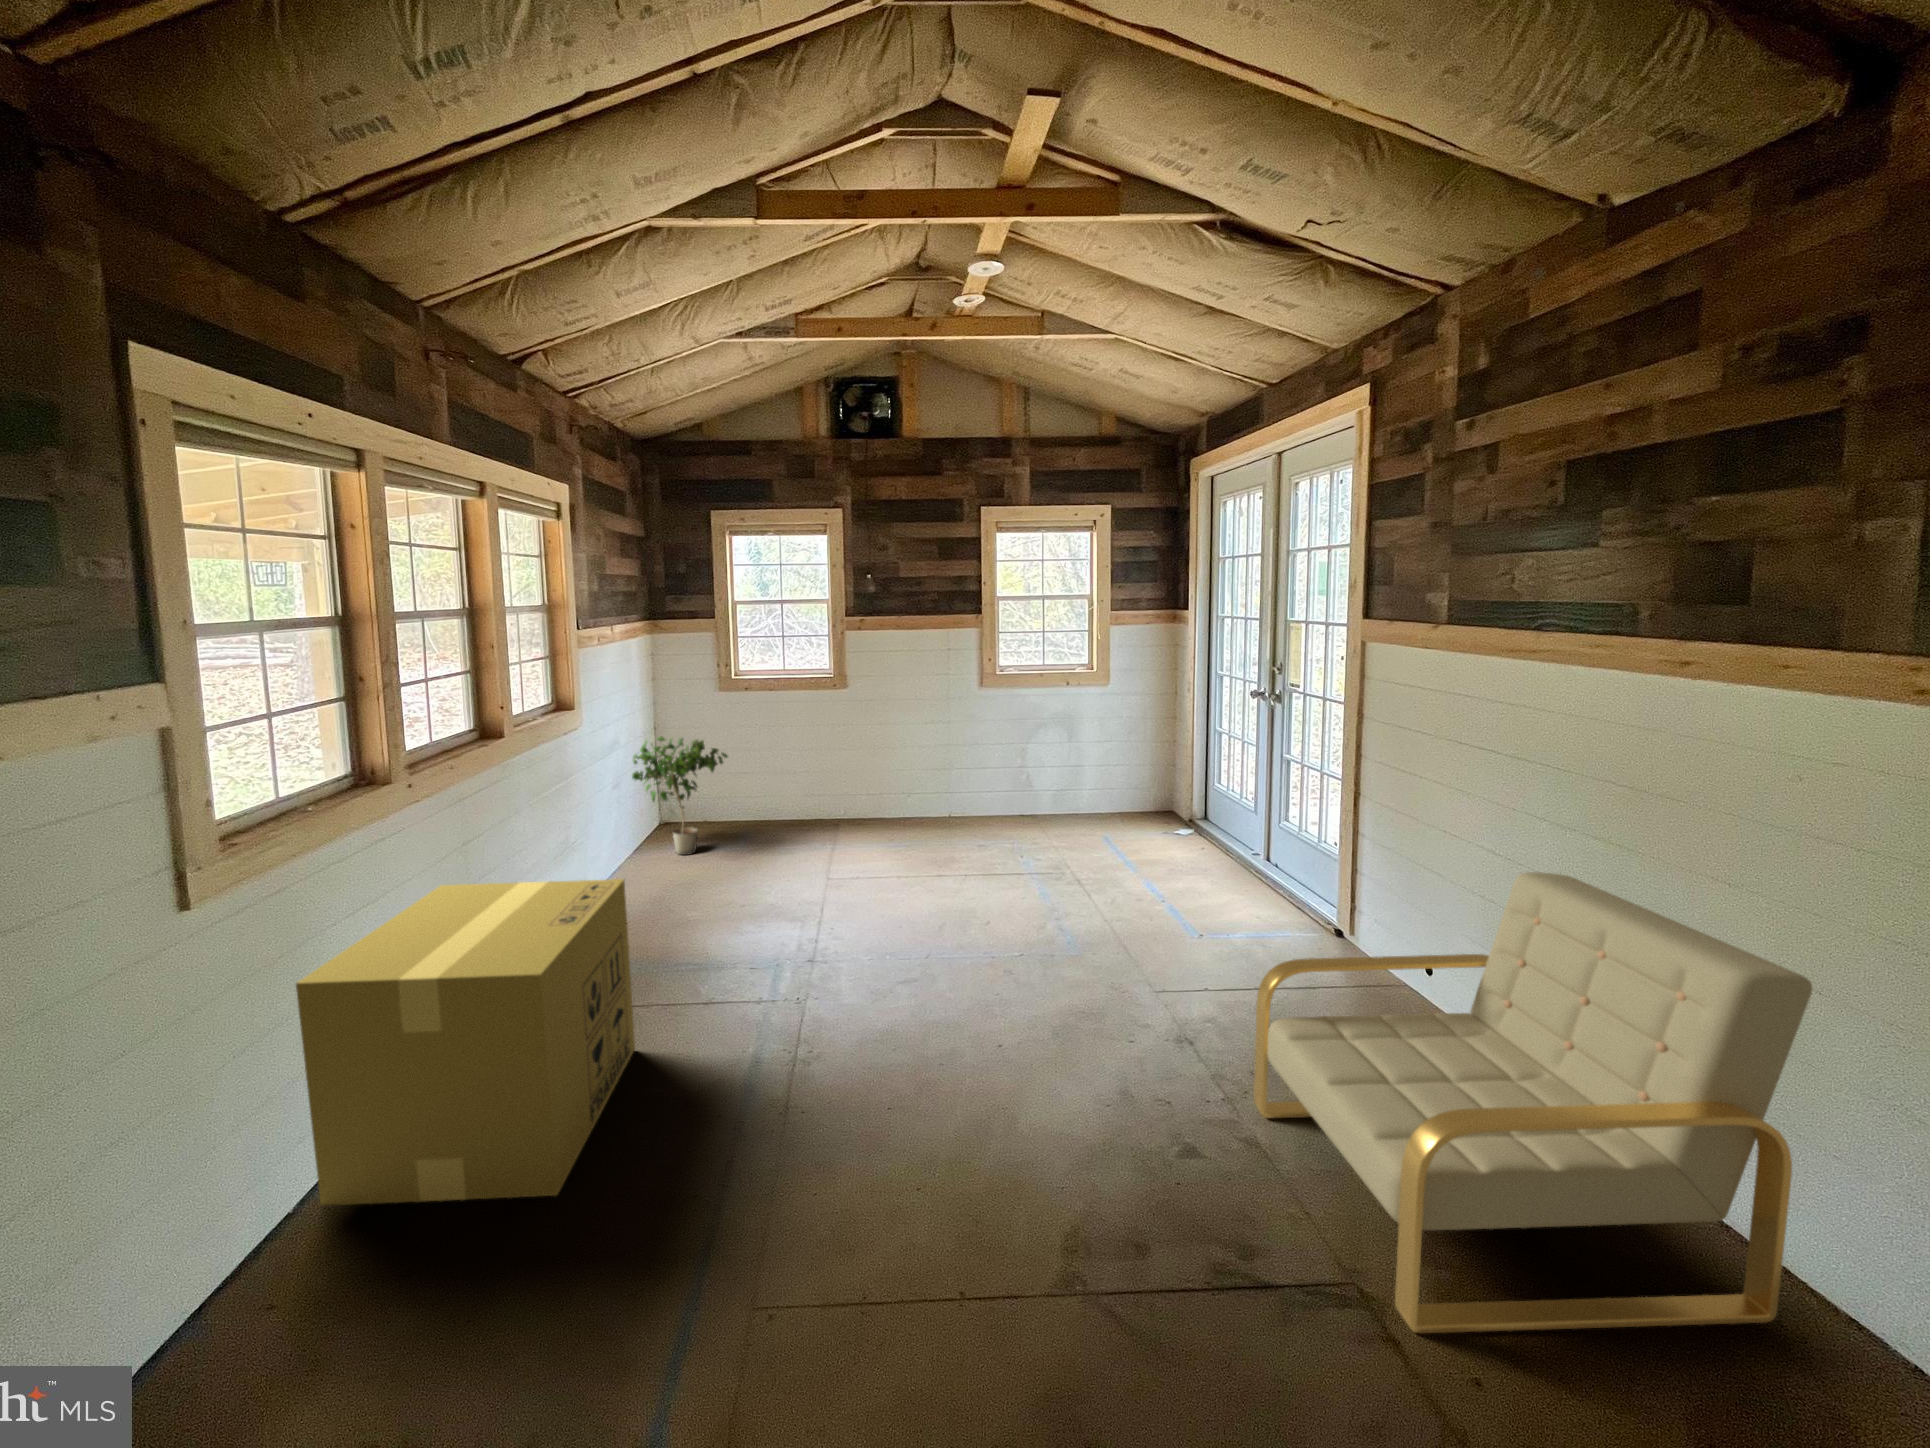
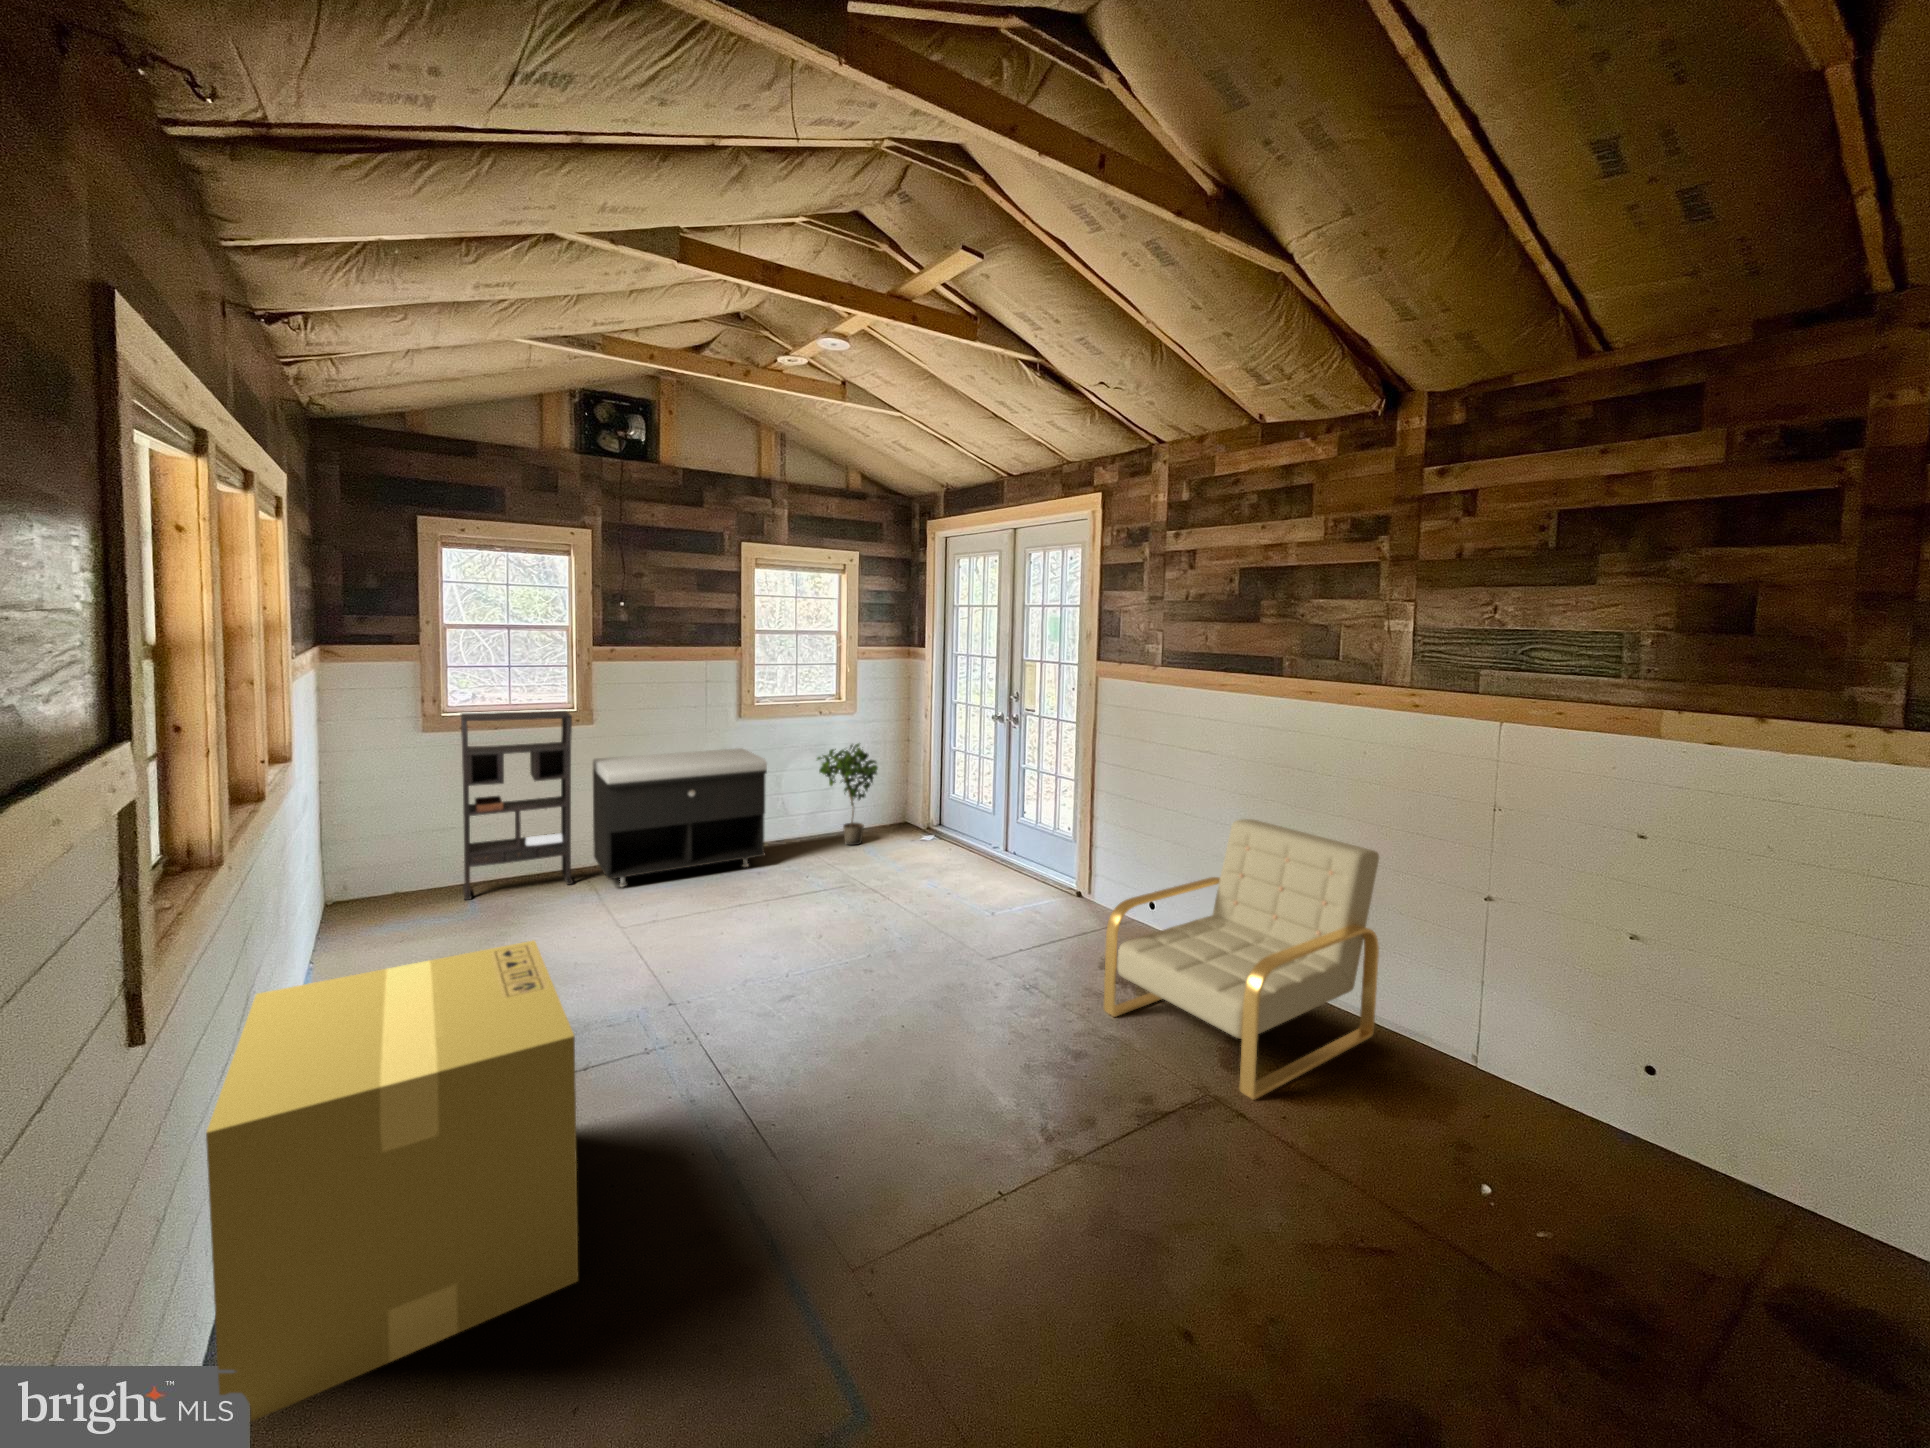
bookshelf: none [739,676,829,834] -> present [460,711,573,900]
storage bench: none [840,717,989,840] -> present [593,748,767,887]
potted plant: present [632,736,728,855] -> present [817,744,878,845]

